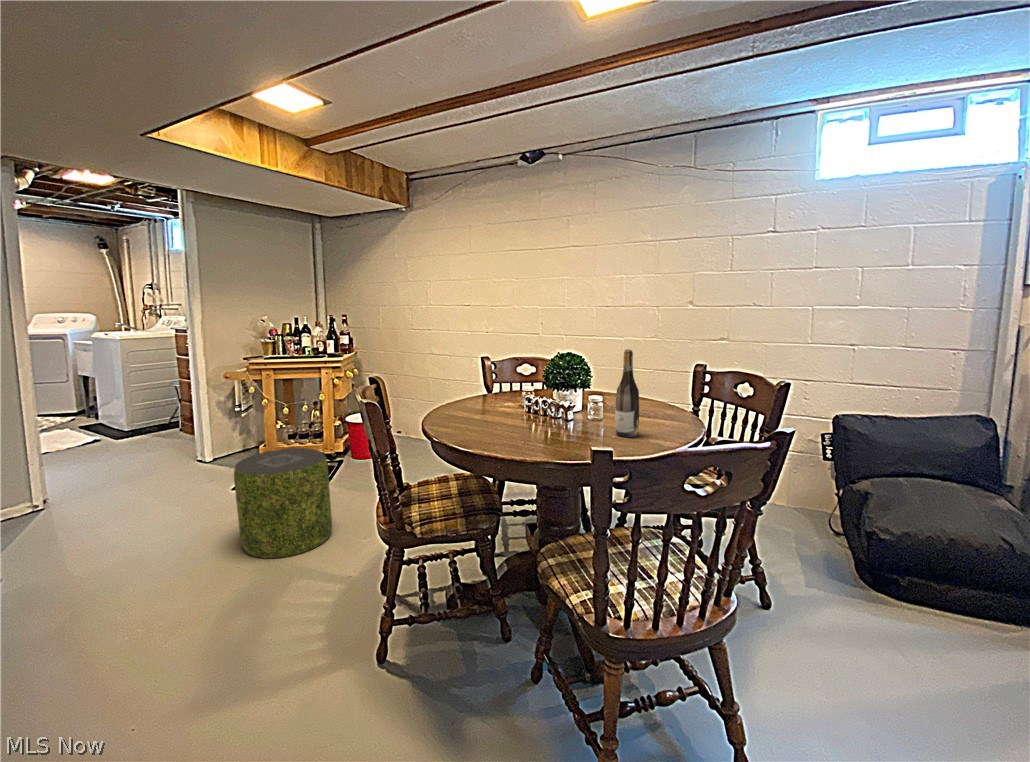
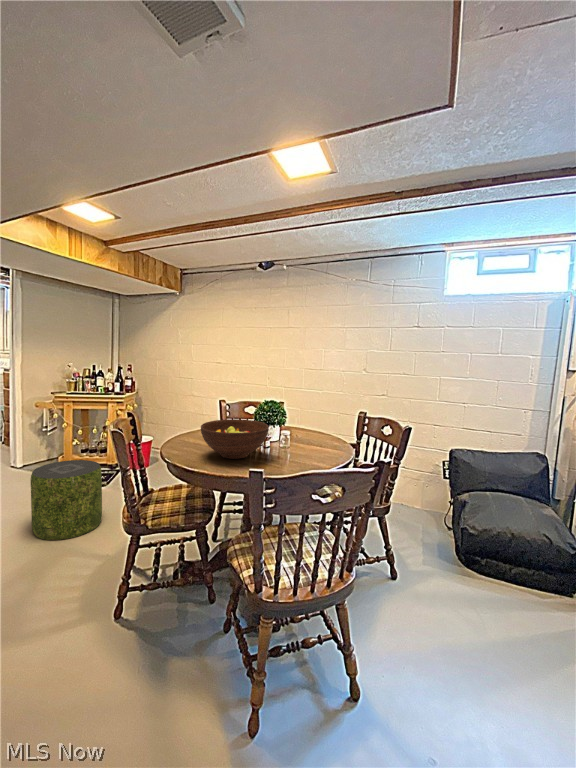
wine bottle: present [615,349,639,437] -> none [292,403,308,461]
fruit bowl: none [480,379,580,436] -> present [201,419,269,459]

